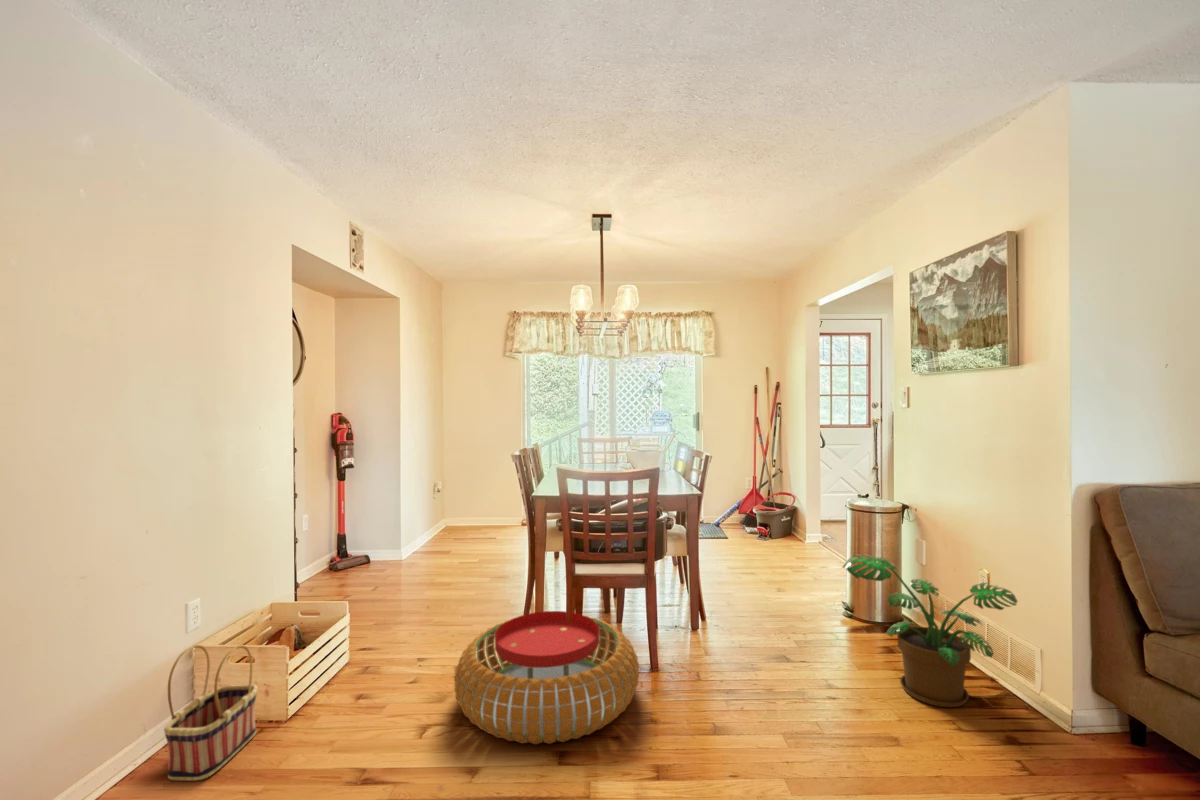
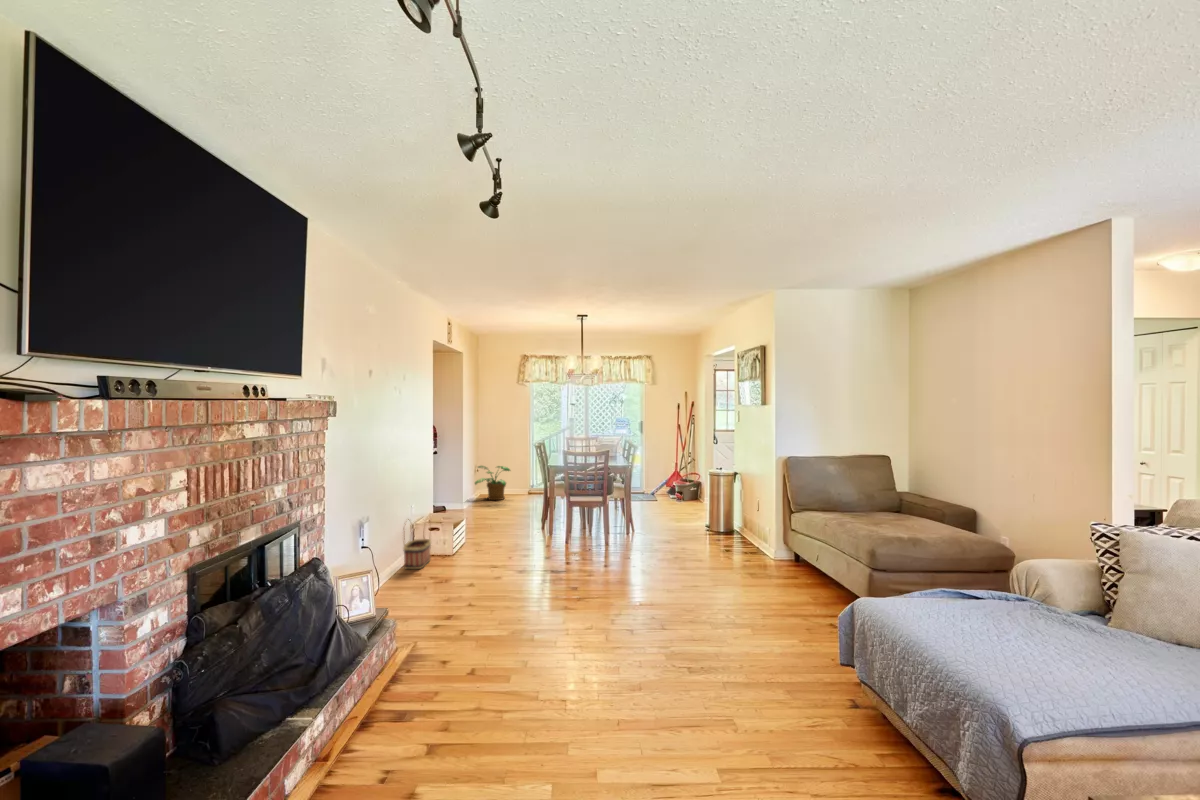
potted plant: present [843,555,1017,707] -> present [475,466,510,500]
pouf: present [454,611,639,744] -> none [515,516,599,561]

